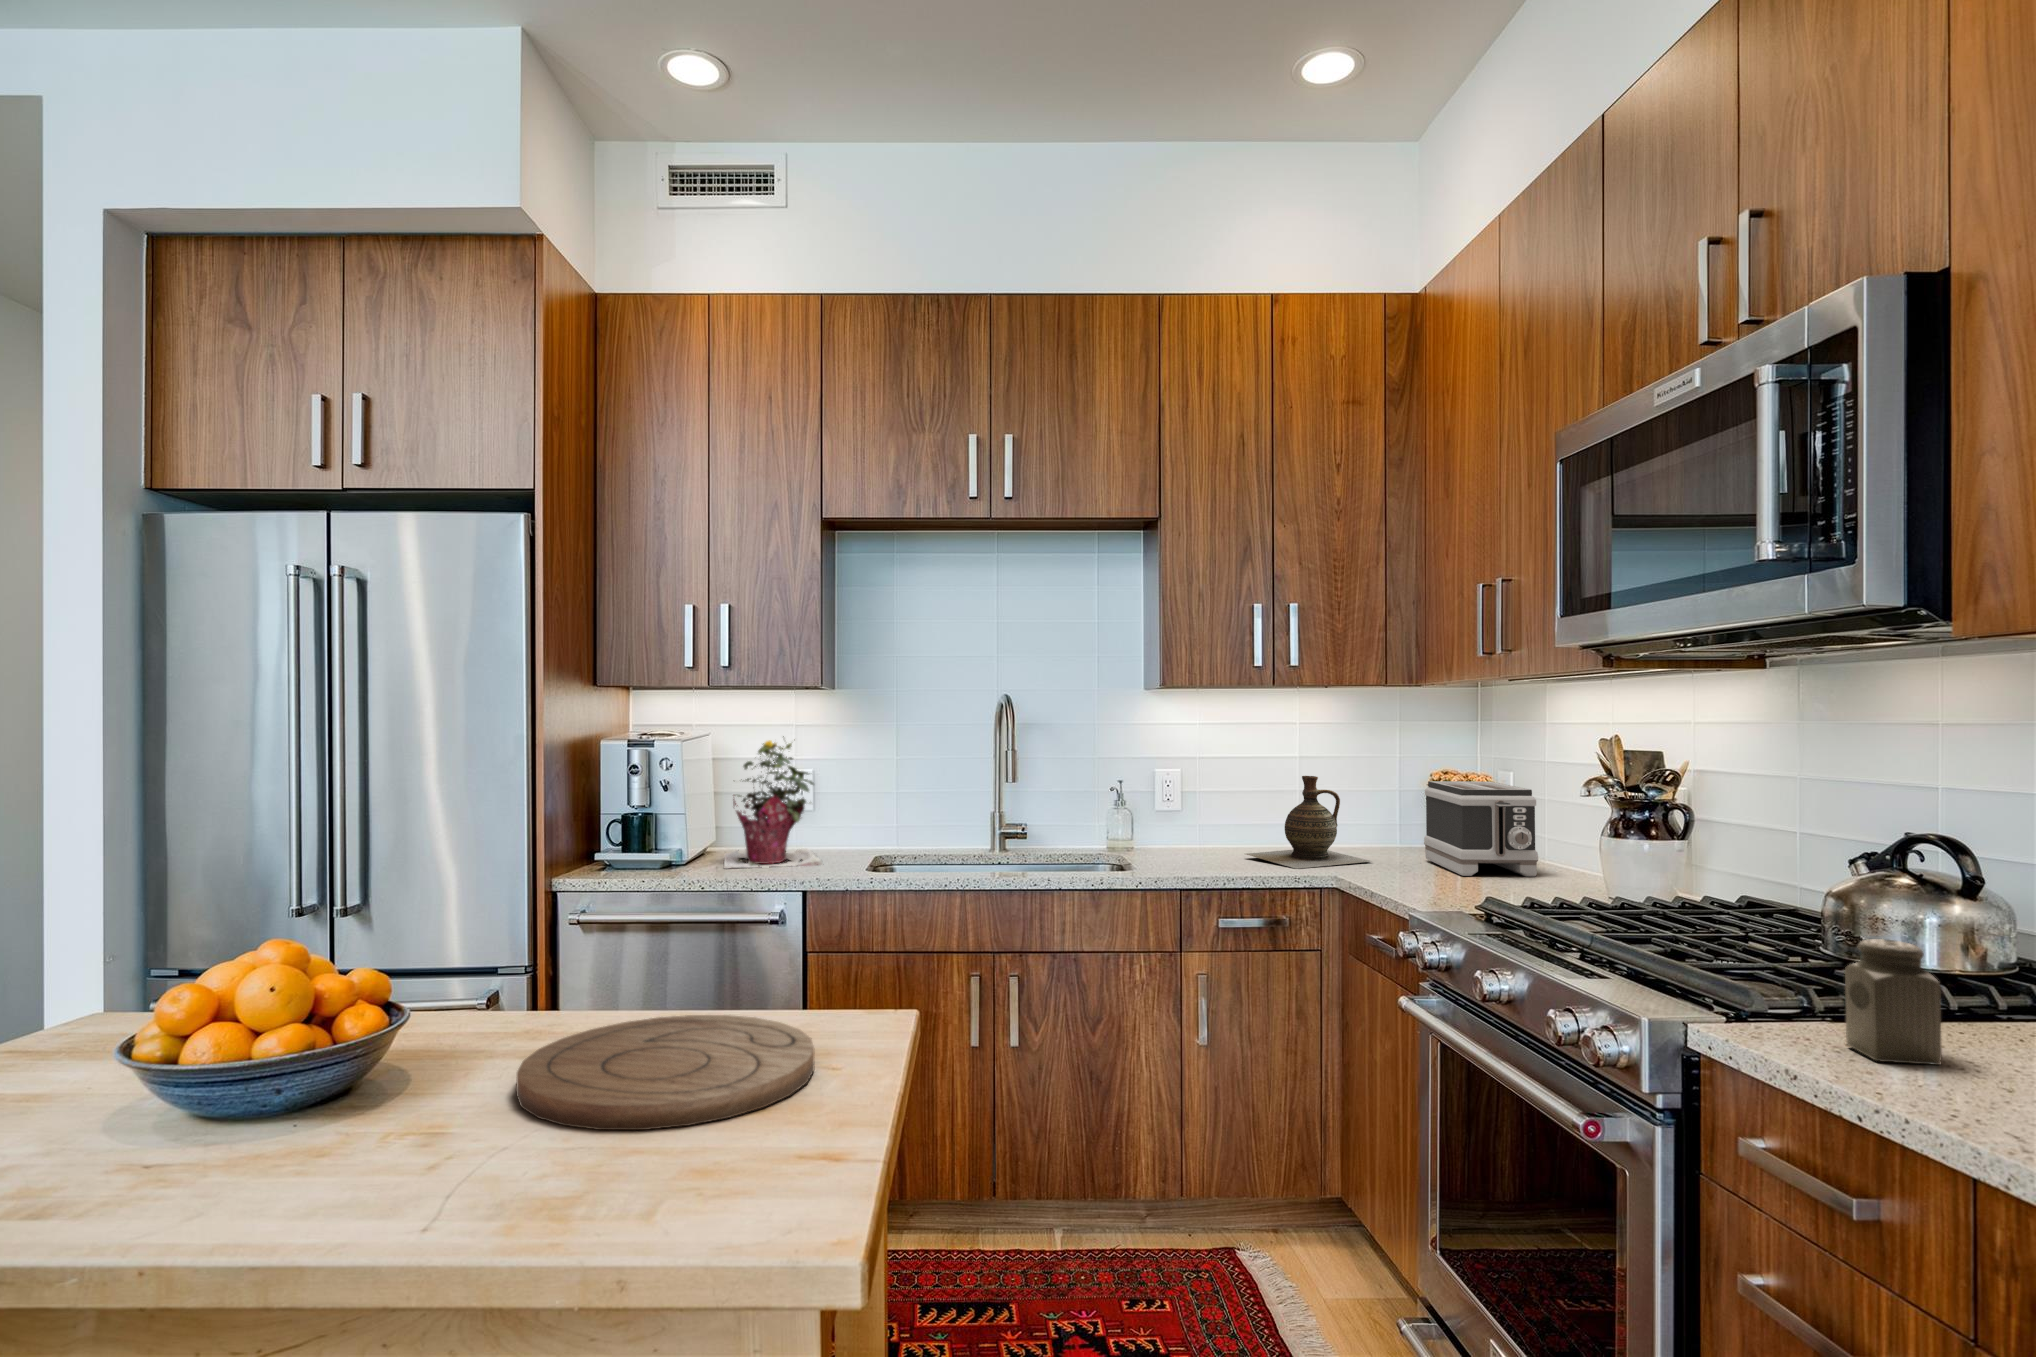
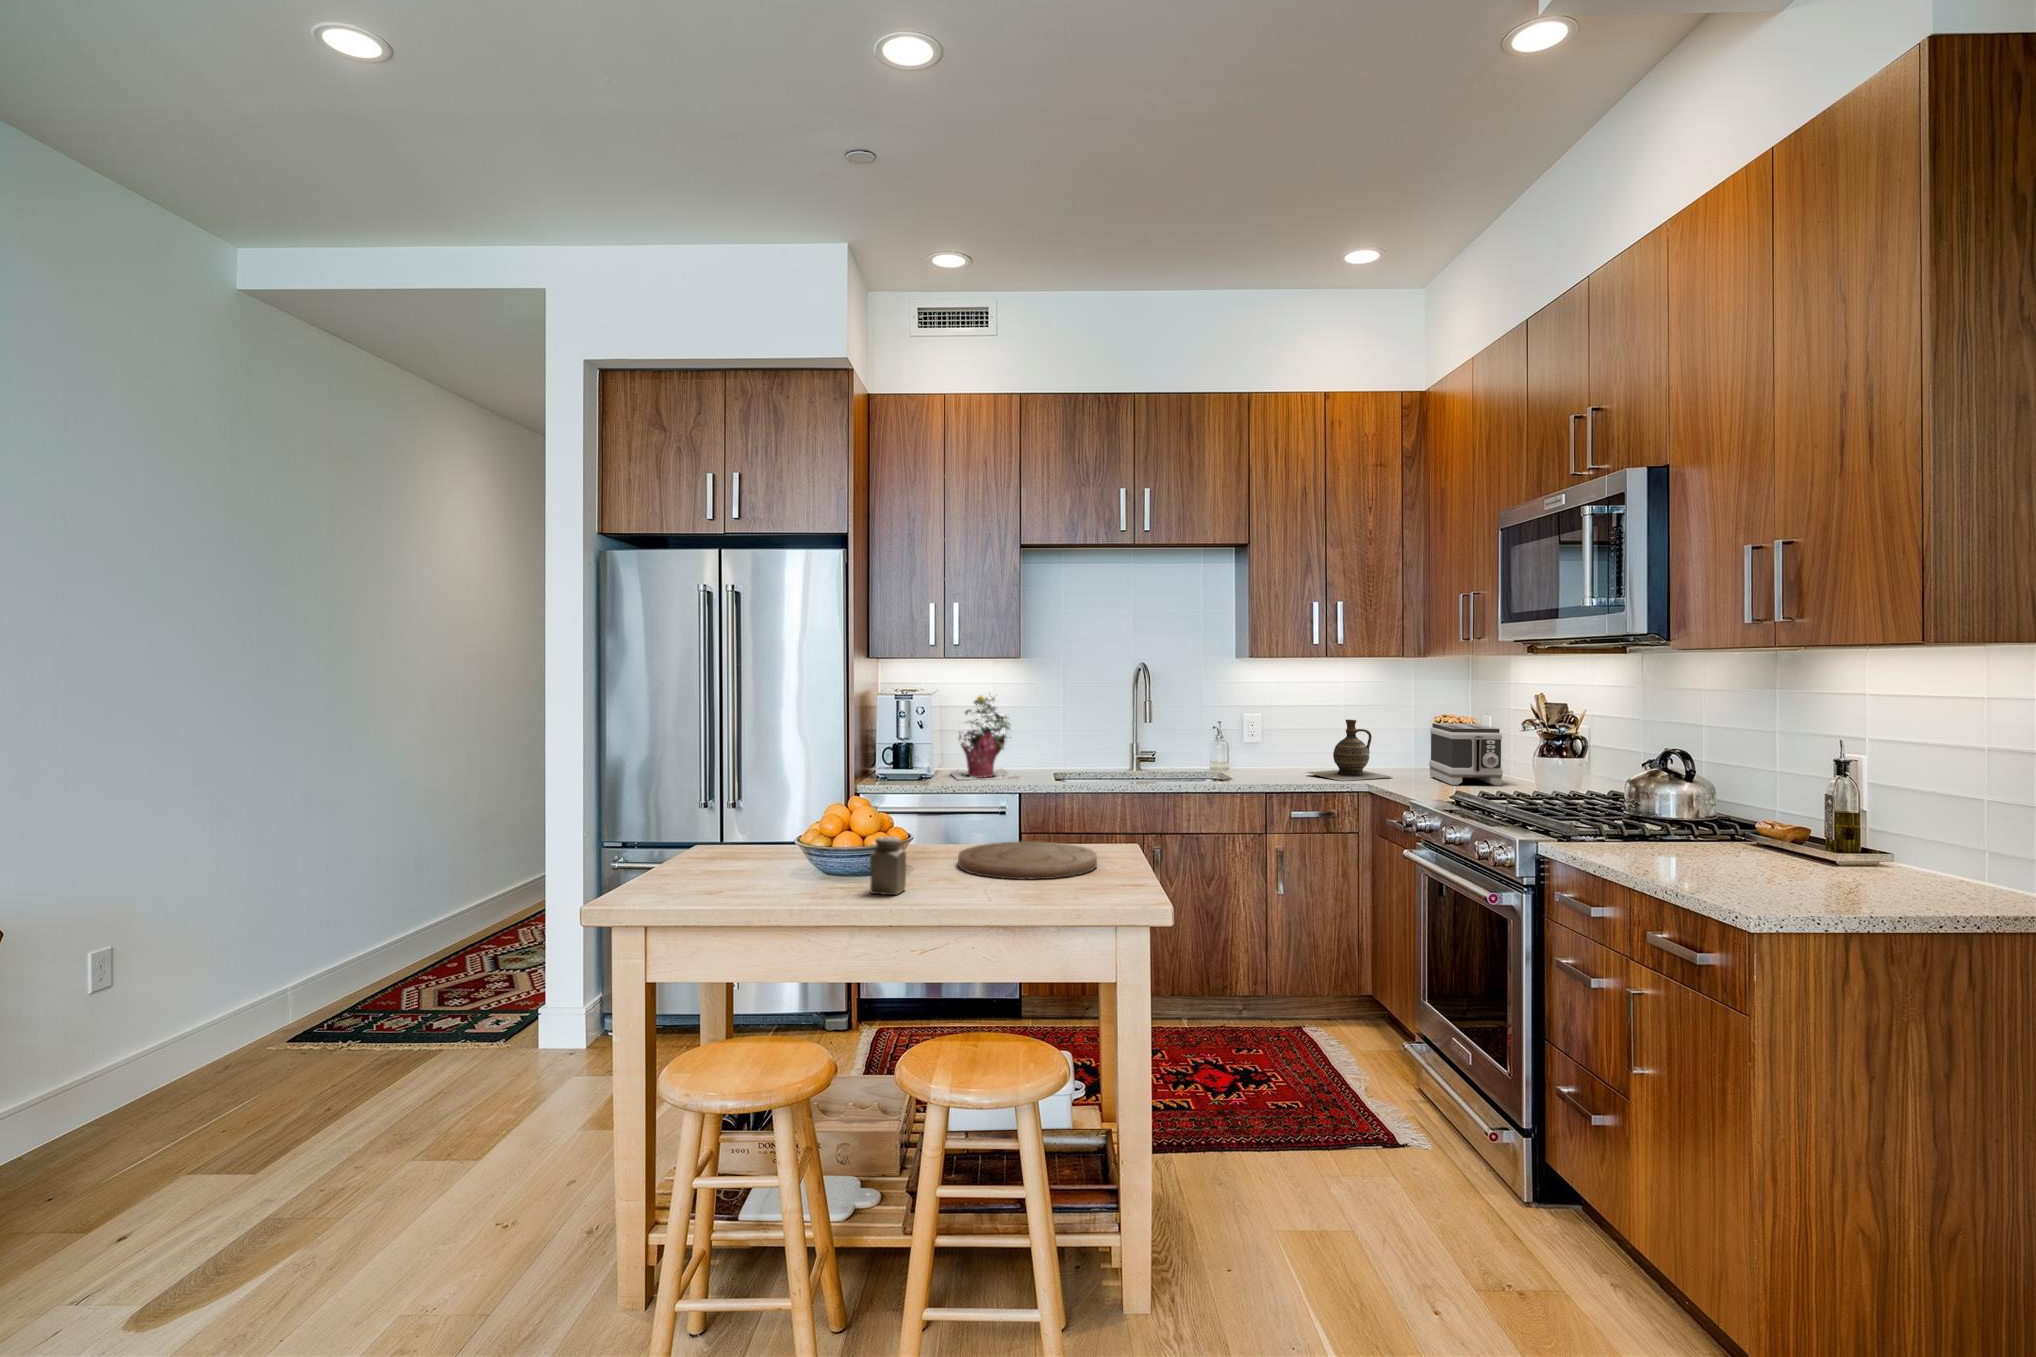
salt shaker: present [1845,939,1942,1065] -> present [870,836,906,895]

